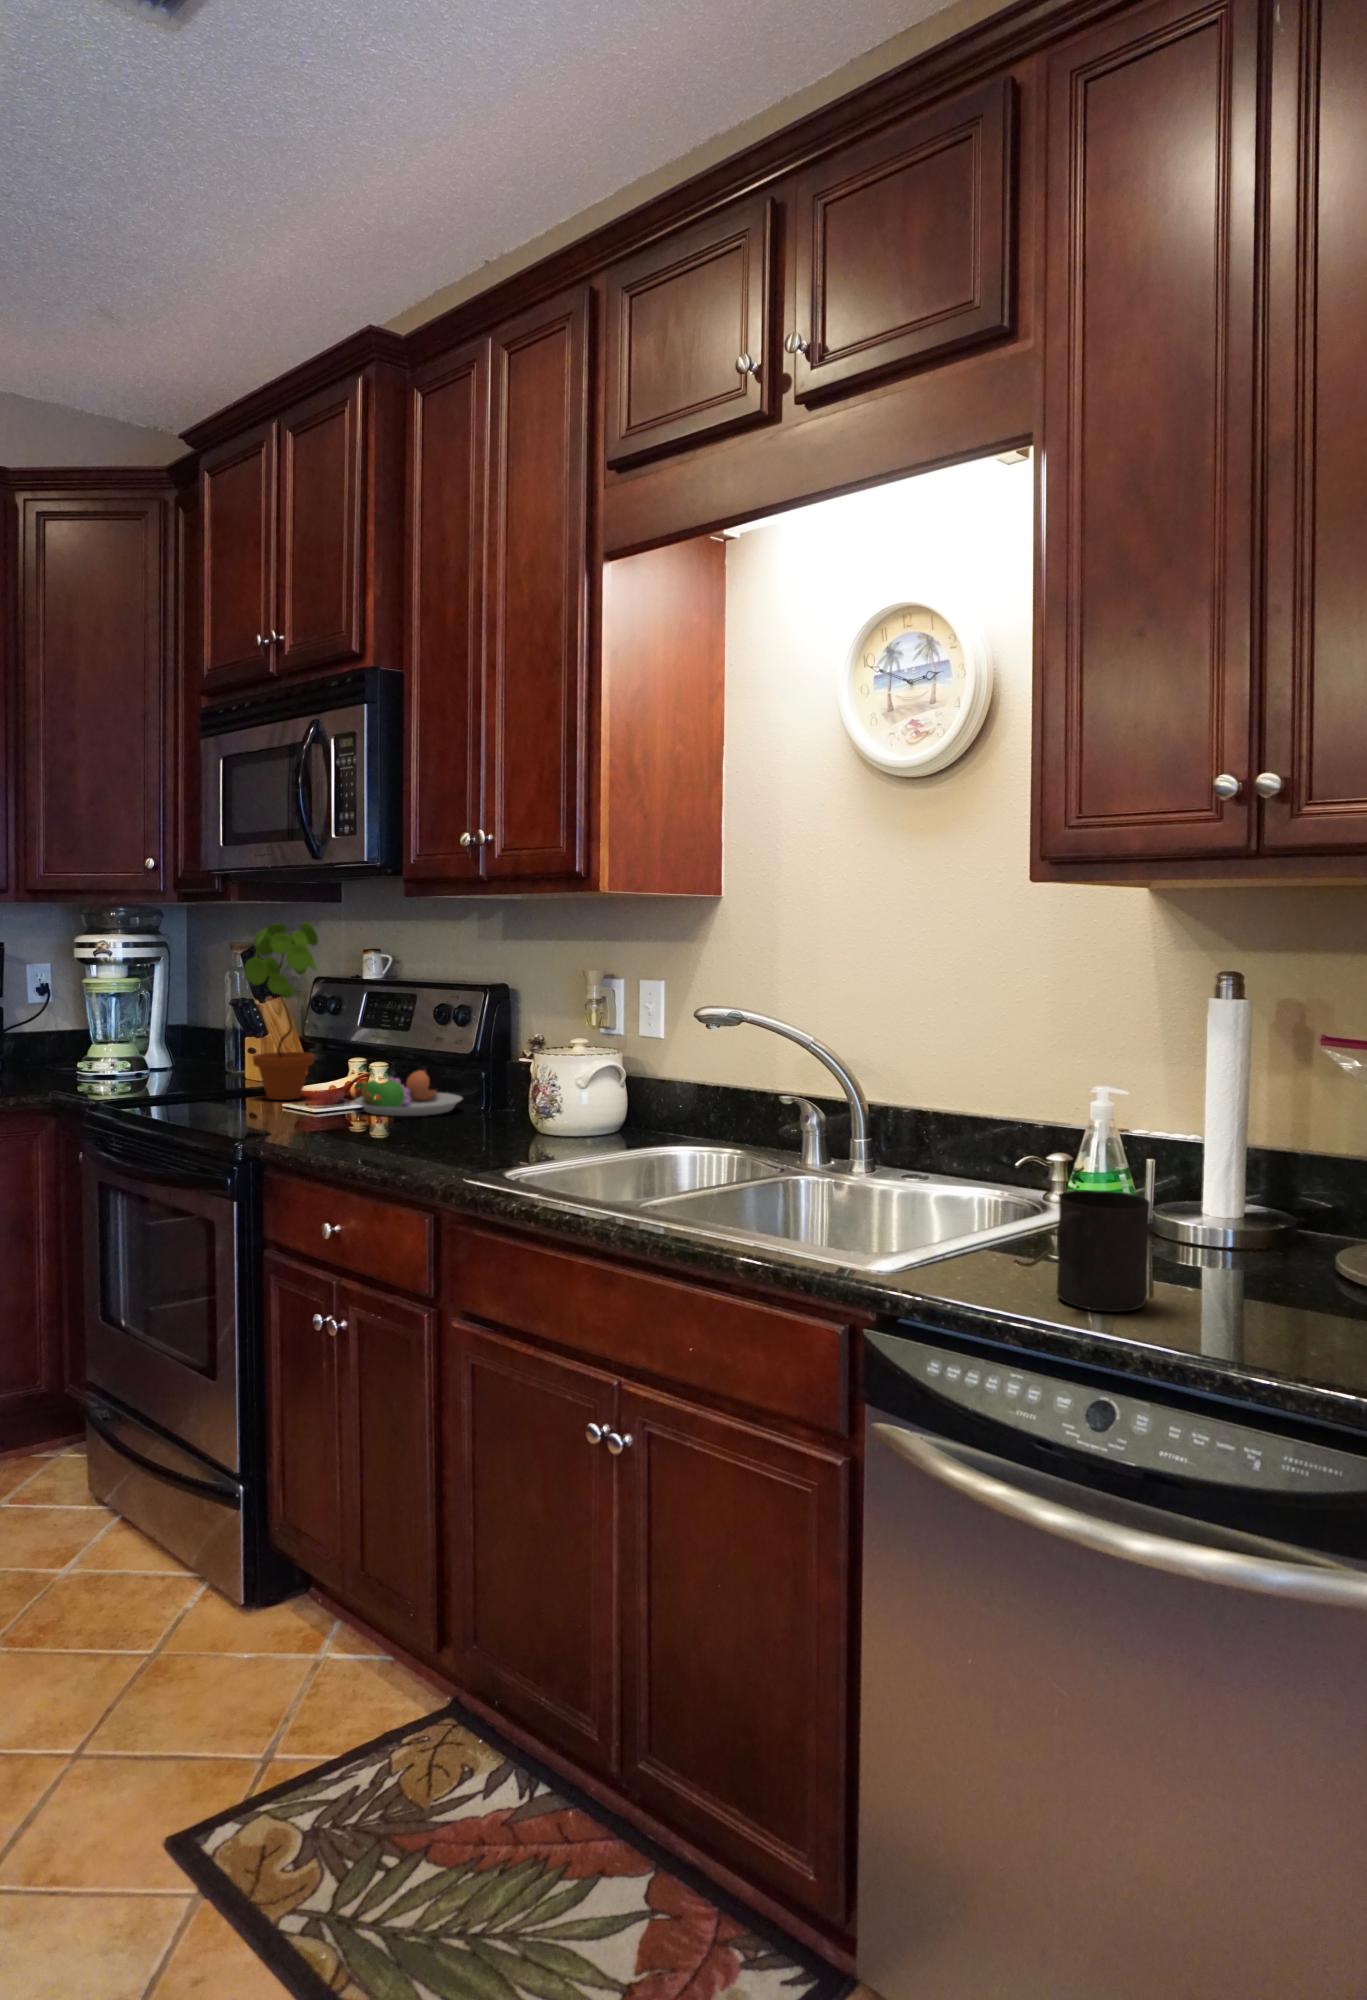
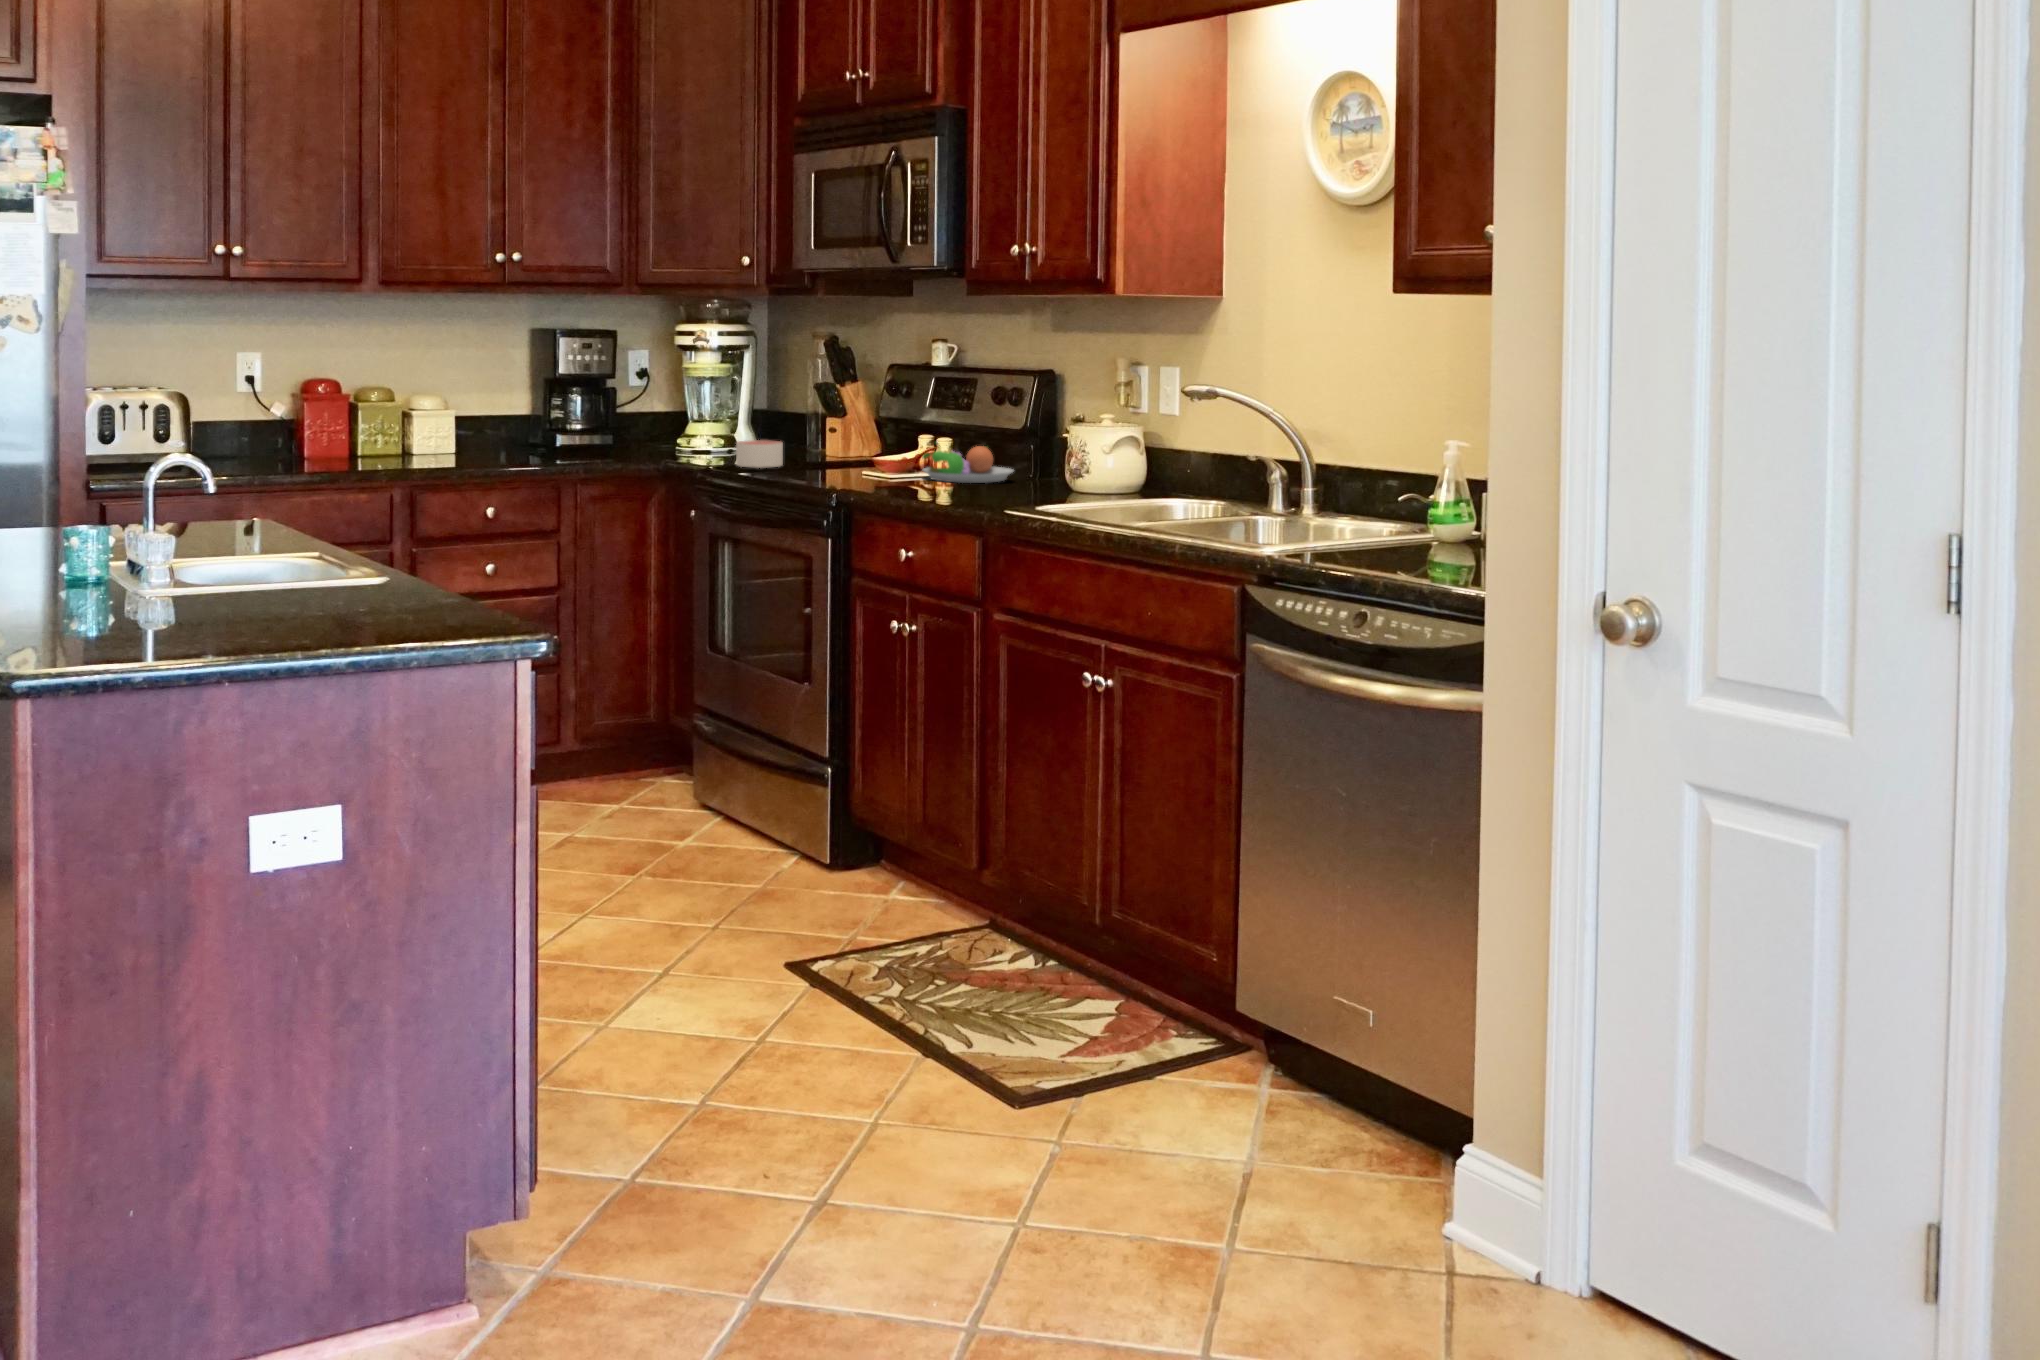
potted plant: present [244,922,318,1100] -> none [832,315,893,470]
candle: none [130,1068,189,1101] -> present [736,440,783,468]
mug: present [1057,1190,1150,1312] -> none [1353,498,1420,571]

